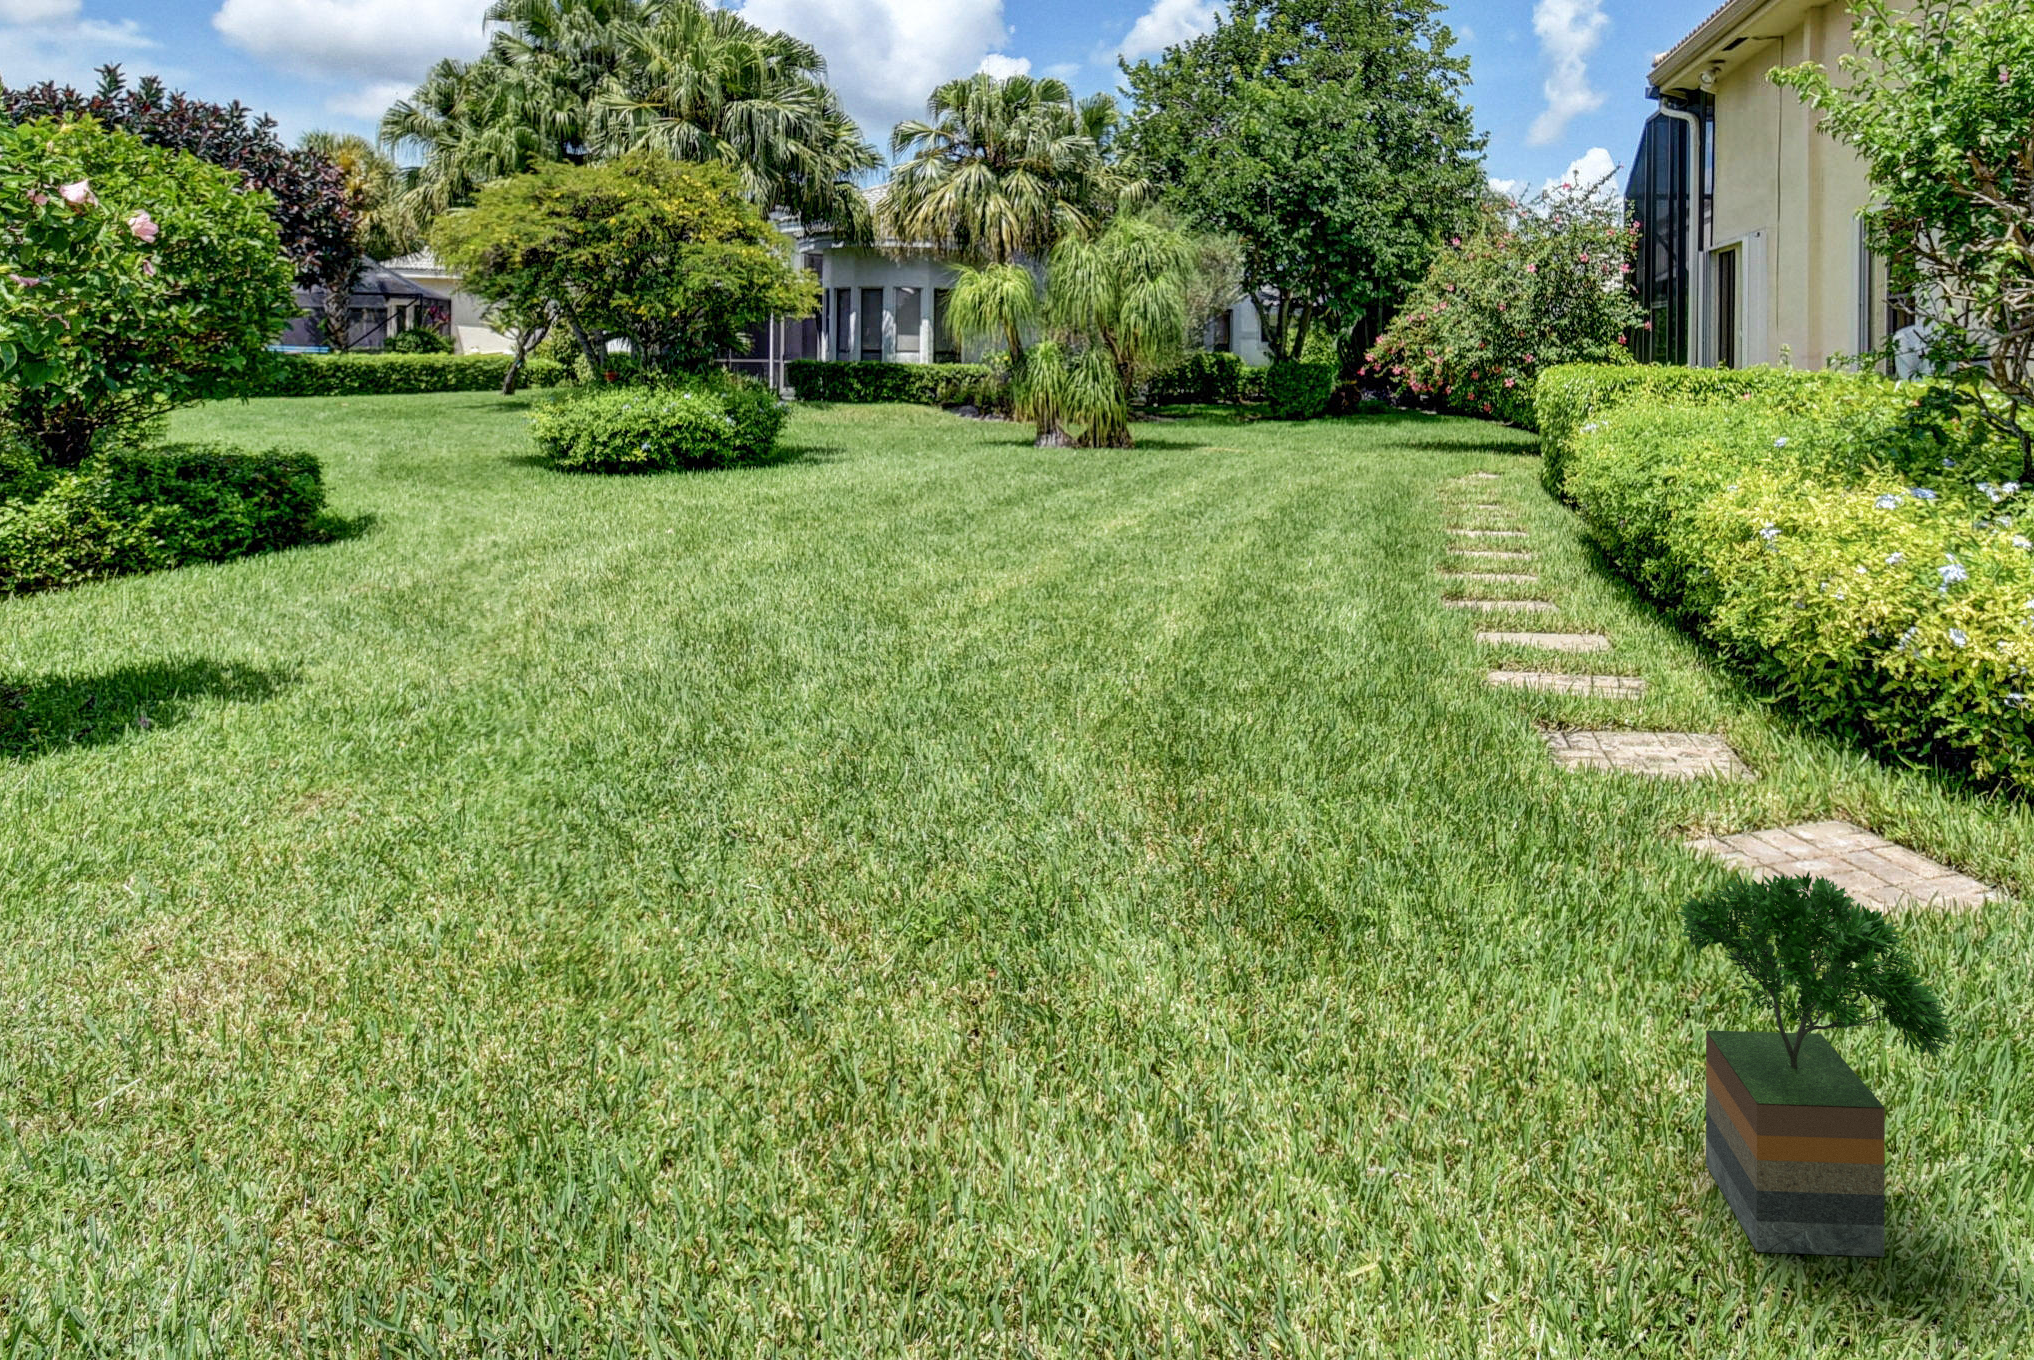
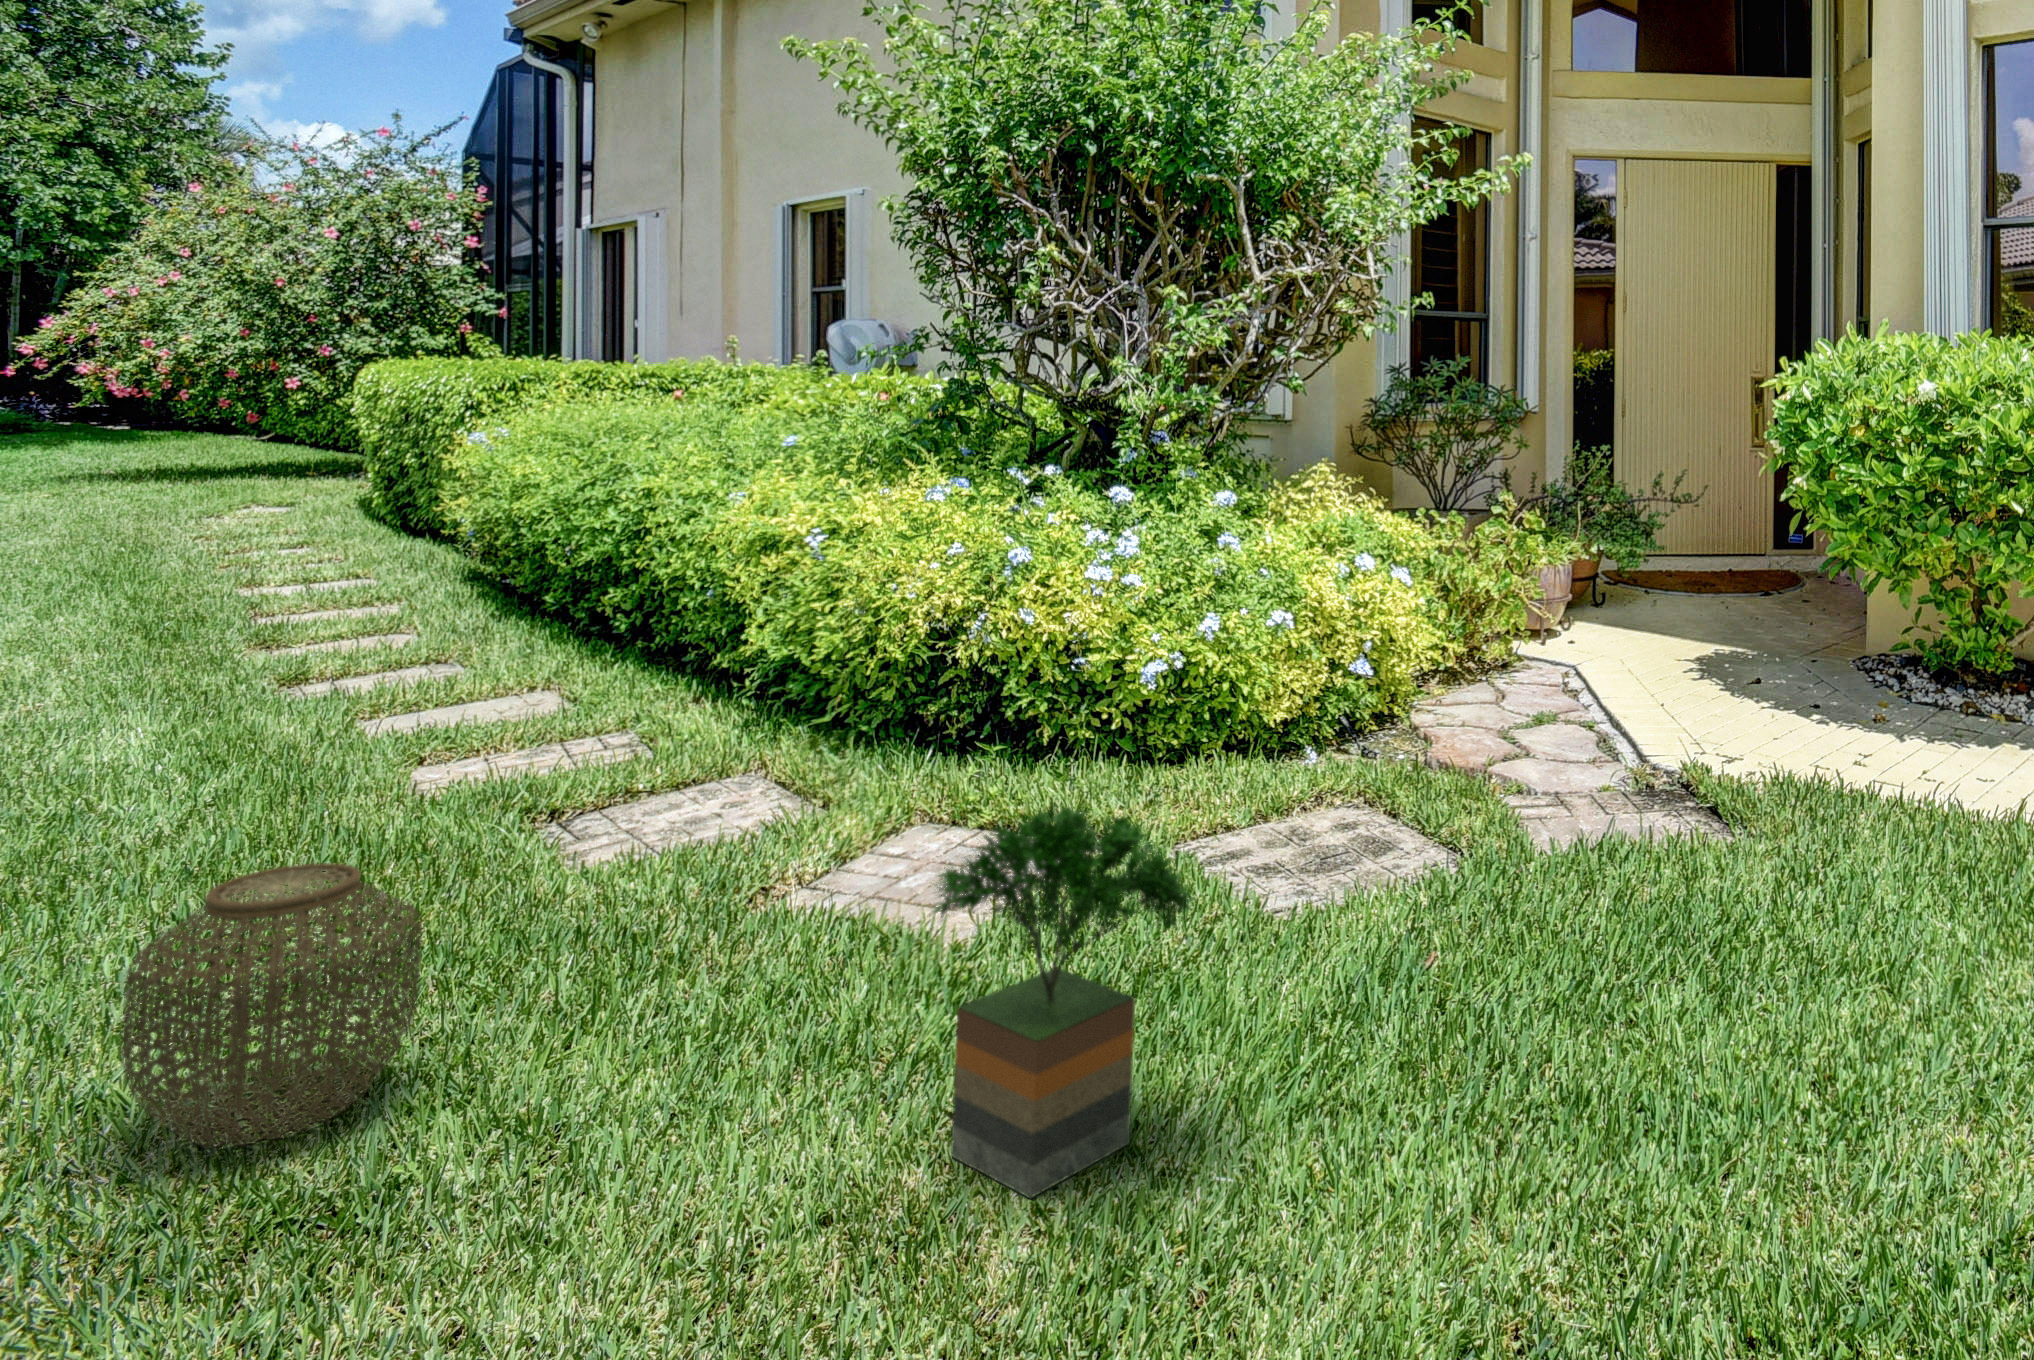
woven basket: none [1257,740,1397,913] -> present [121,863,422,1147]

